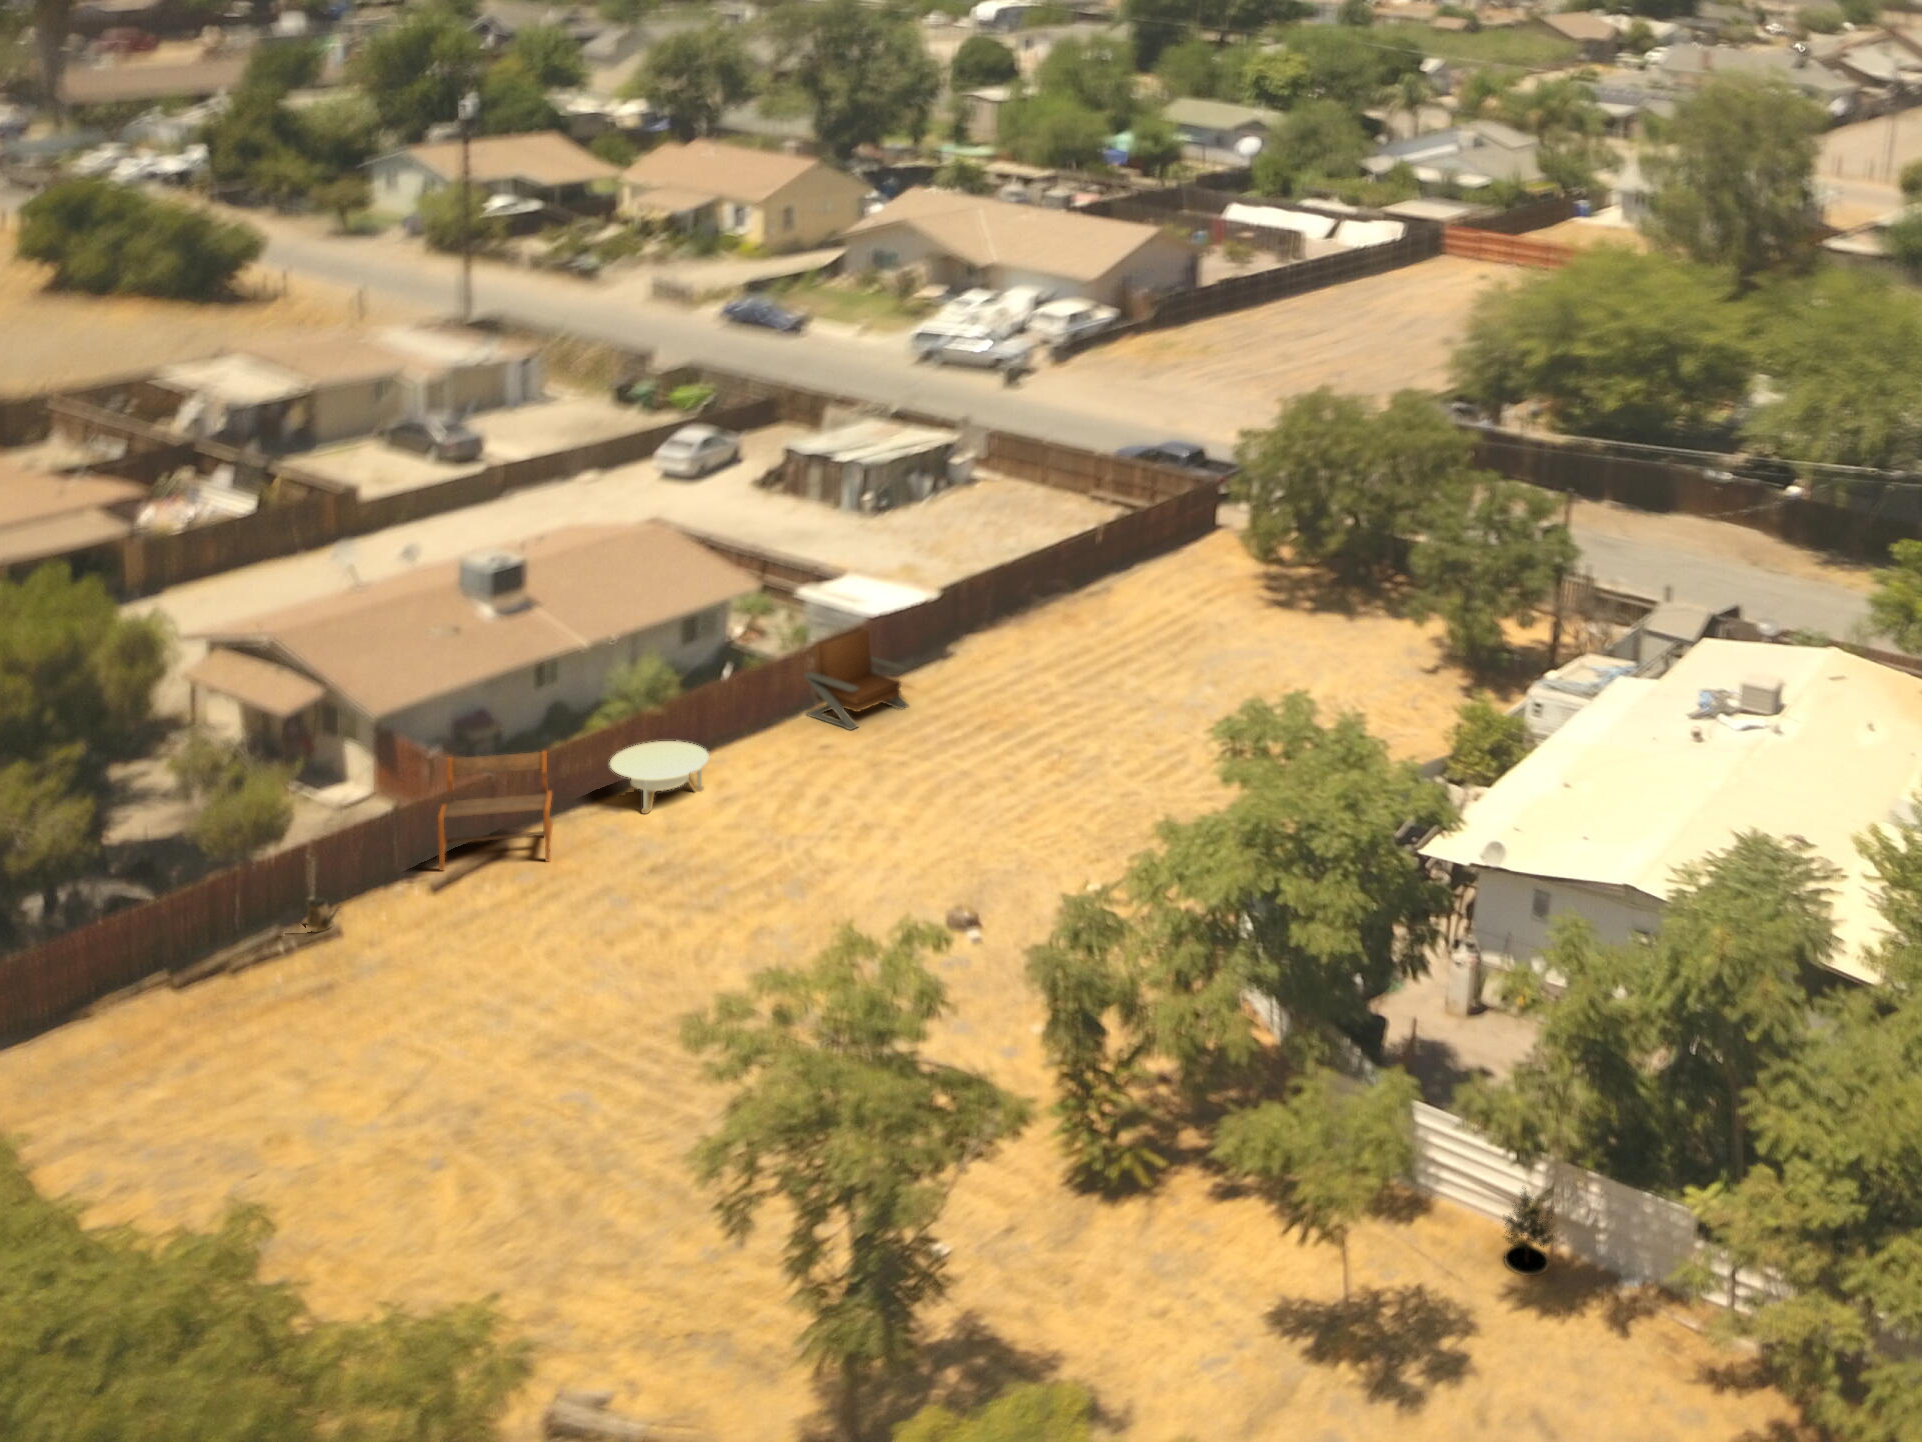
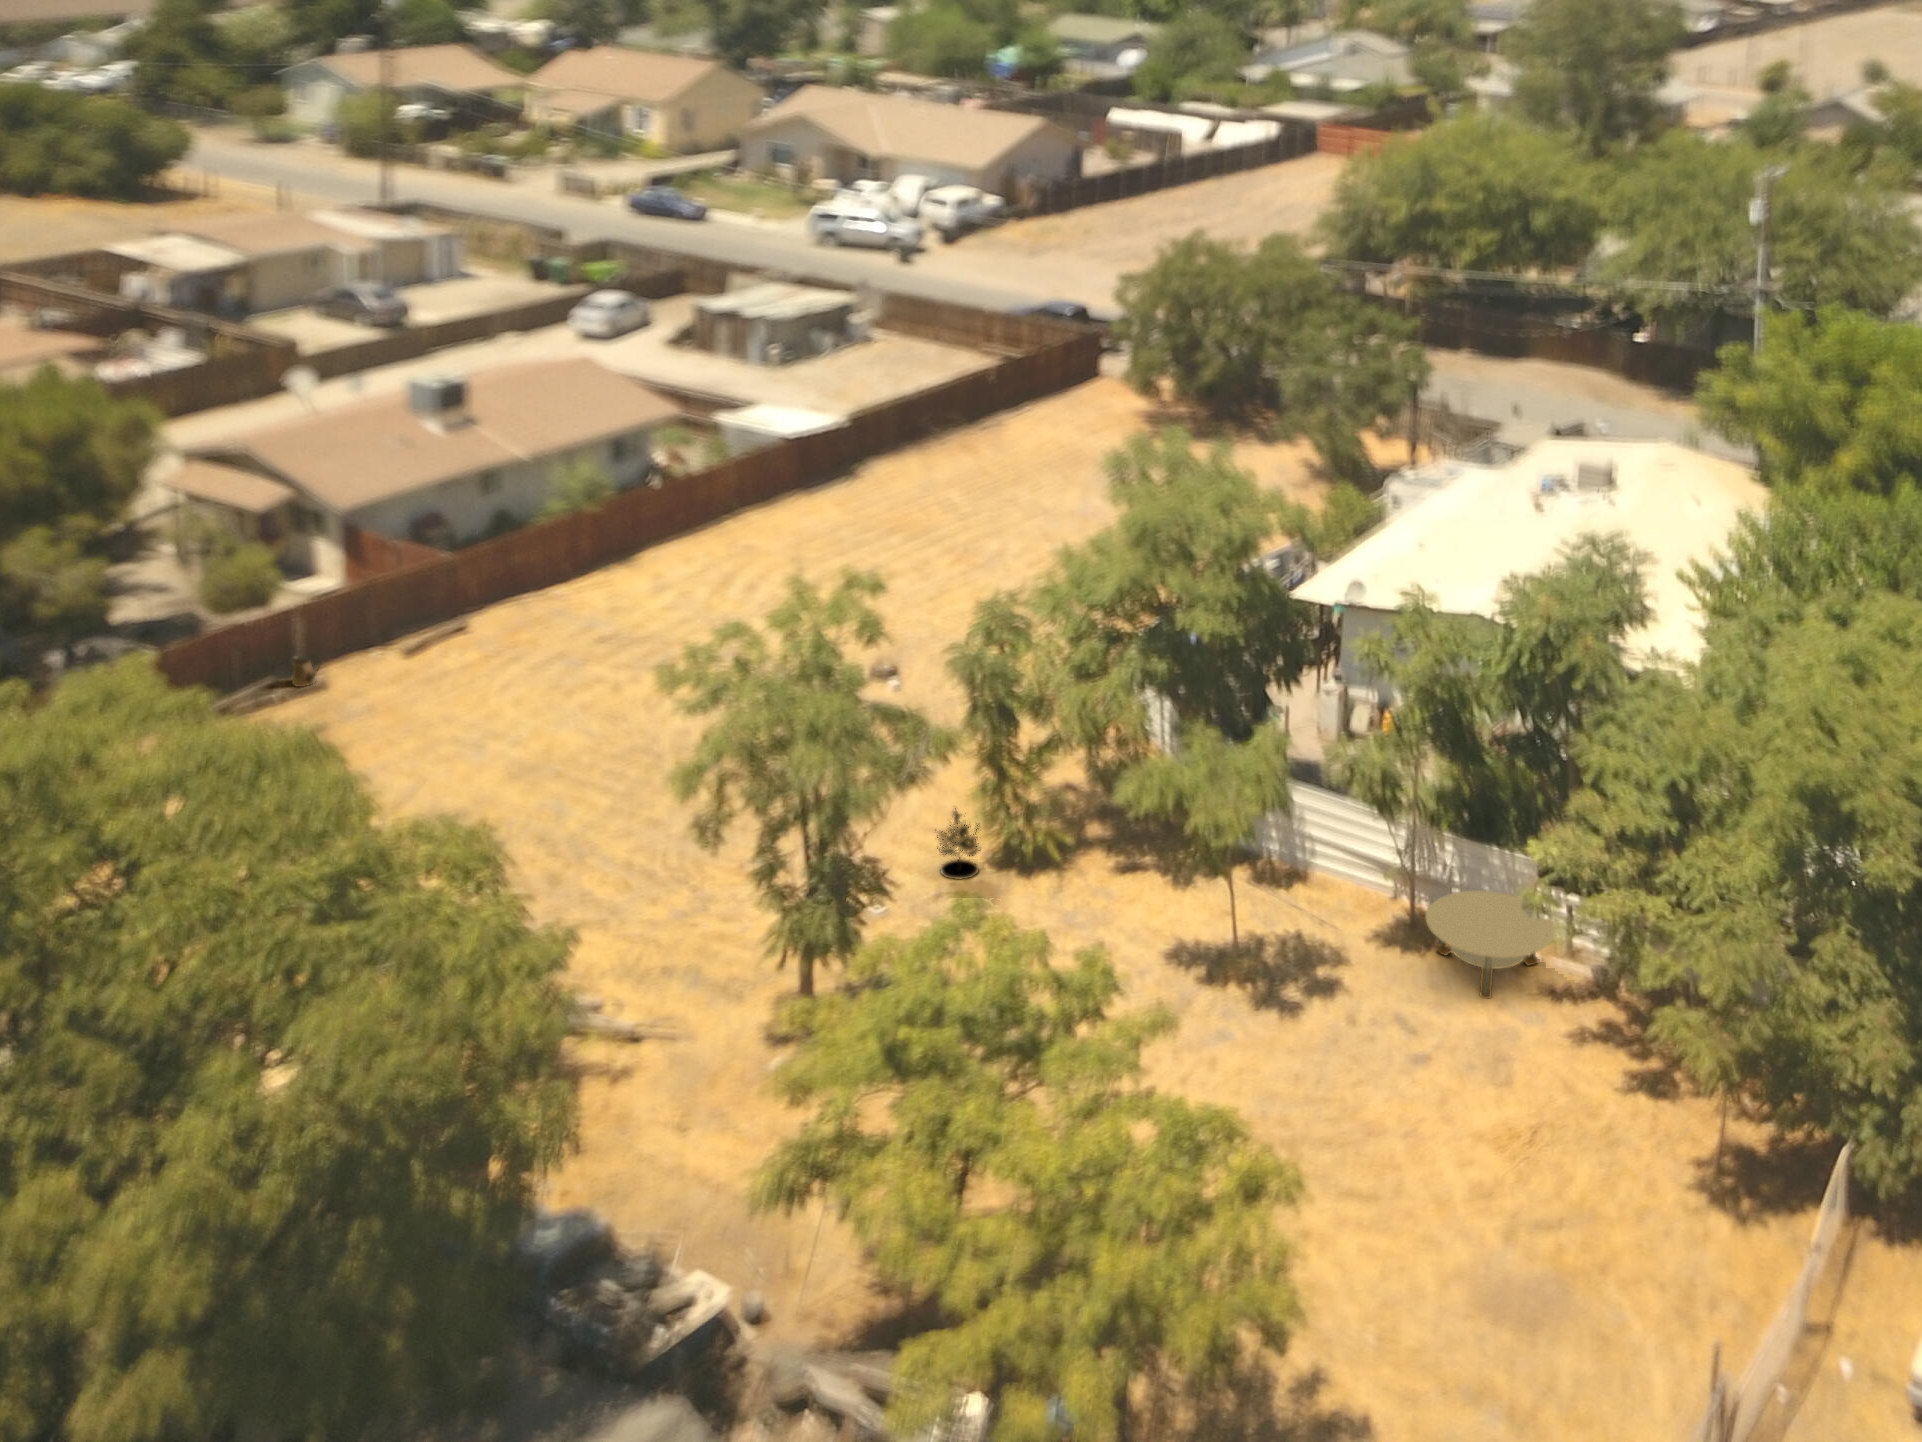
lounge chair: present [804,628,908,730] -> none [727,445,824,534]
round table: present [610,741,709,814] -> present [1425,891,1555,999]
bench: present [438,751,553,871] -> none [405,536,507,641]
potted tree: present [1504,1188,1555,1276] -> present [935,808,981,879]

